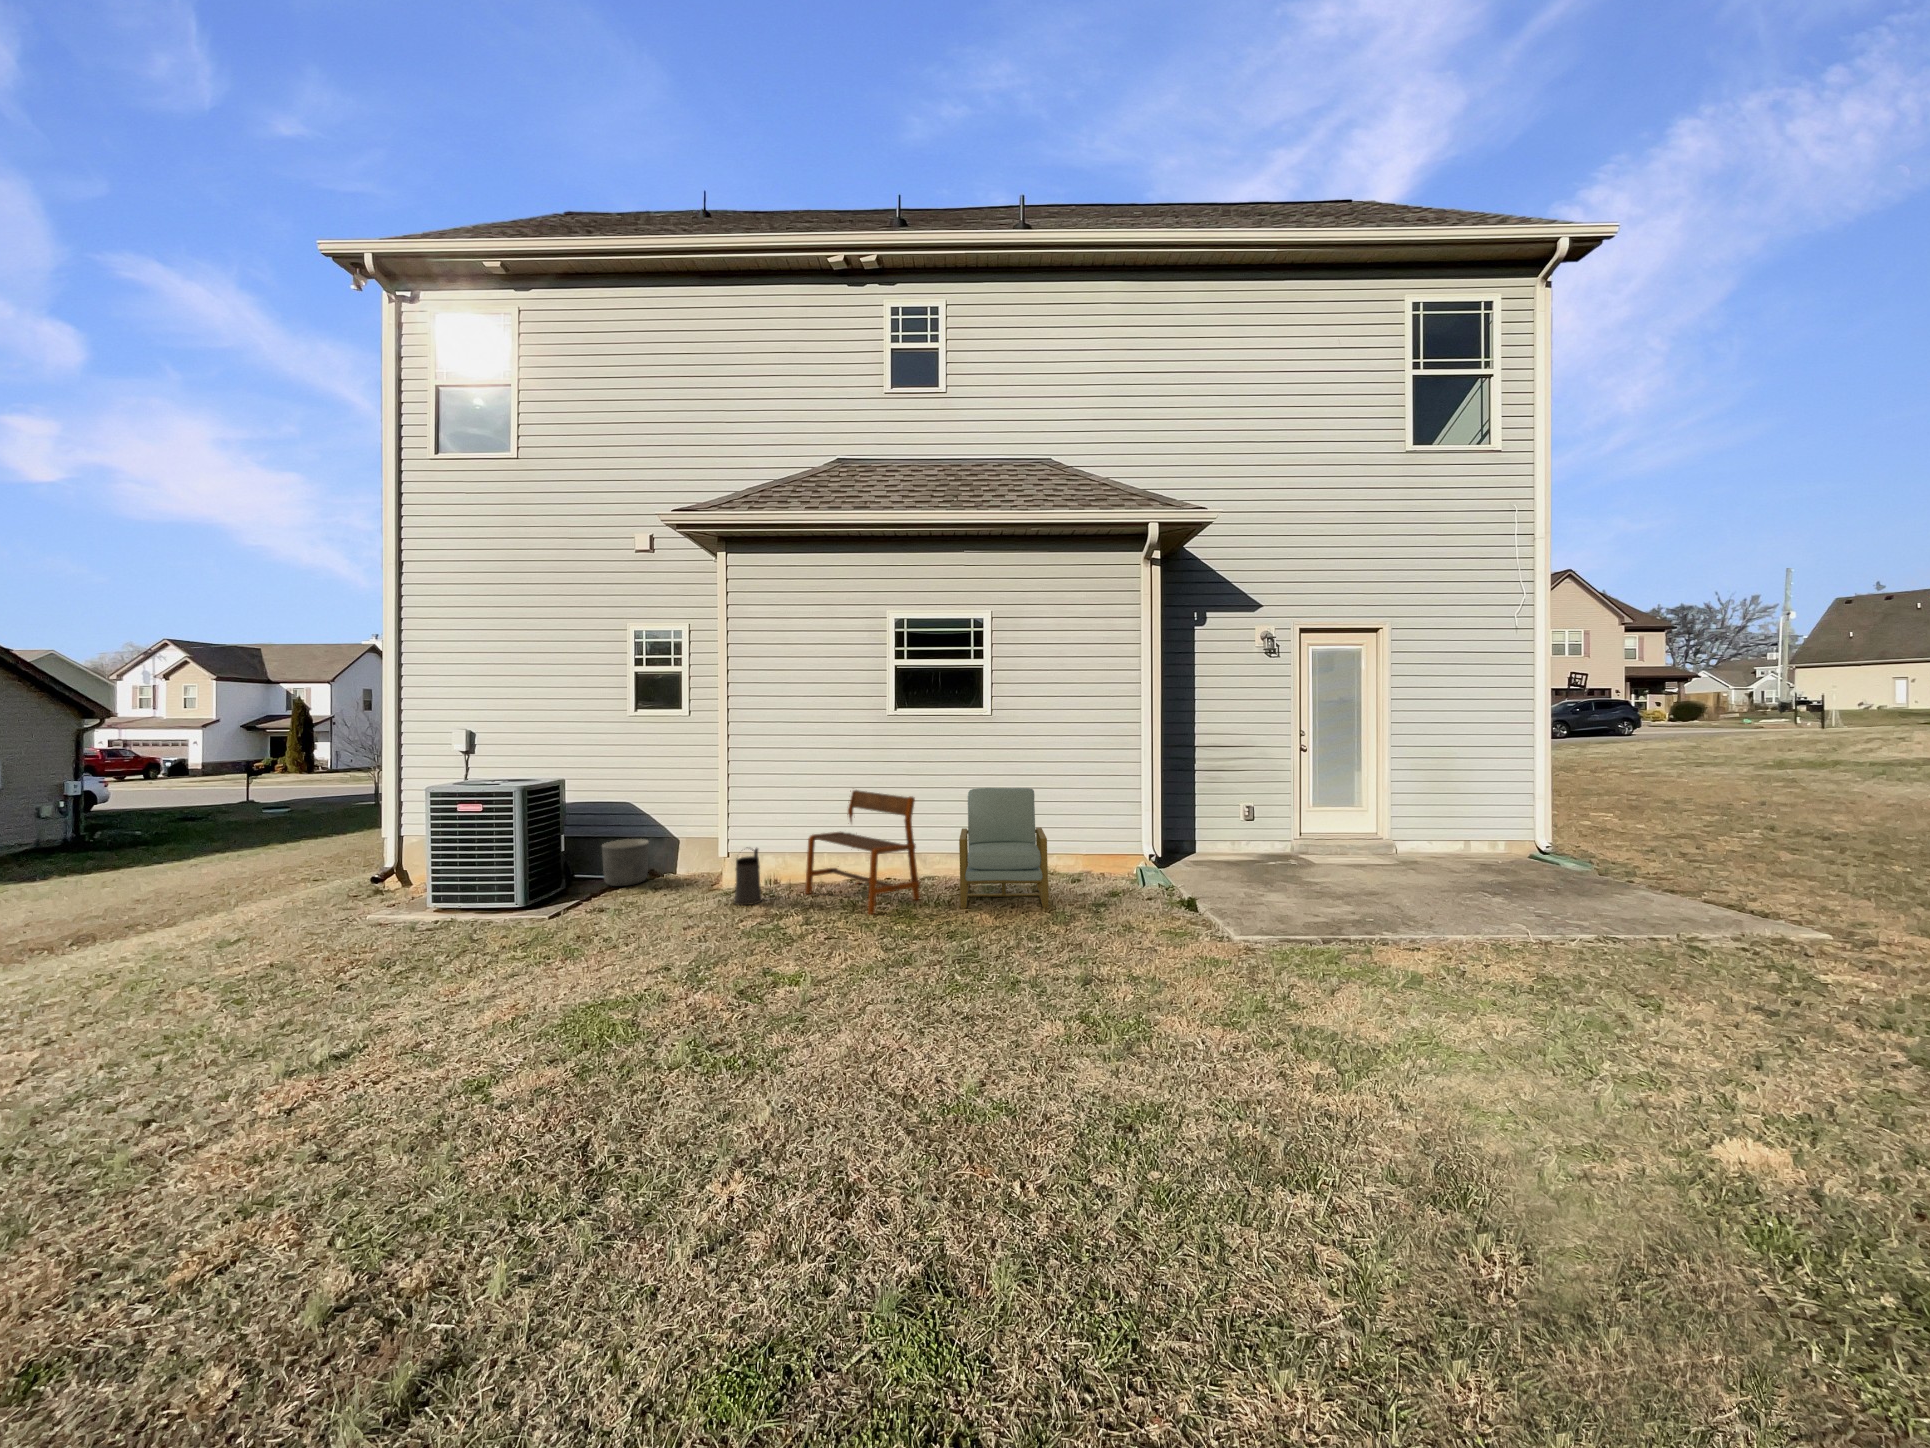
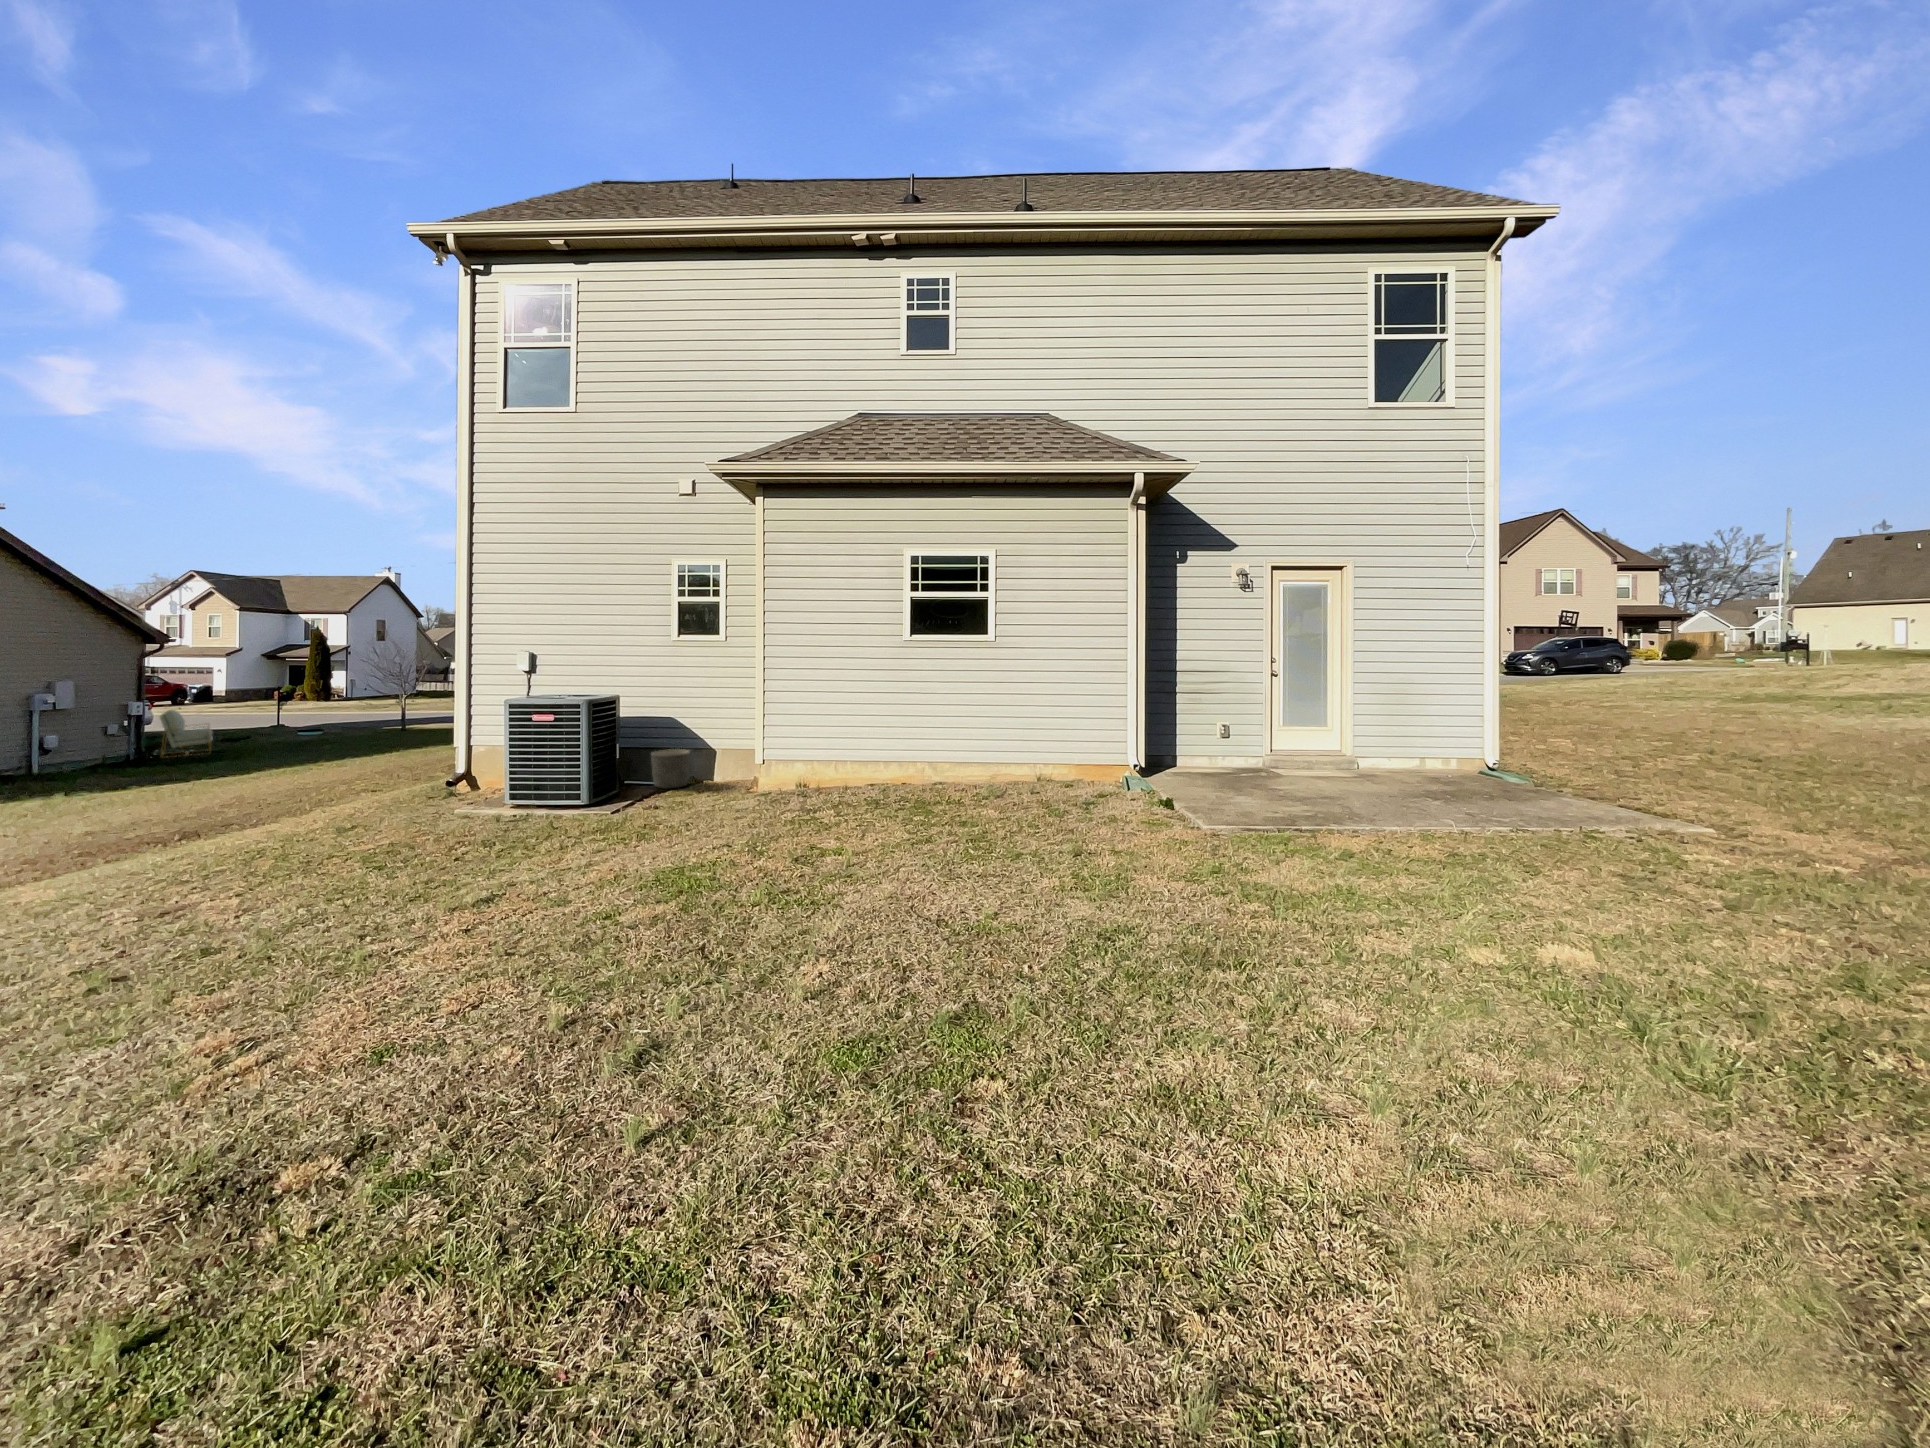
chair: present [959,788,1049,908] -> present [160,710,213,756]
bench: present [805,790,920,914] -> none [829,707,930,811]
watering can: present [734,848,762,905] -> none [770,755,794,803]

